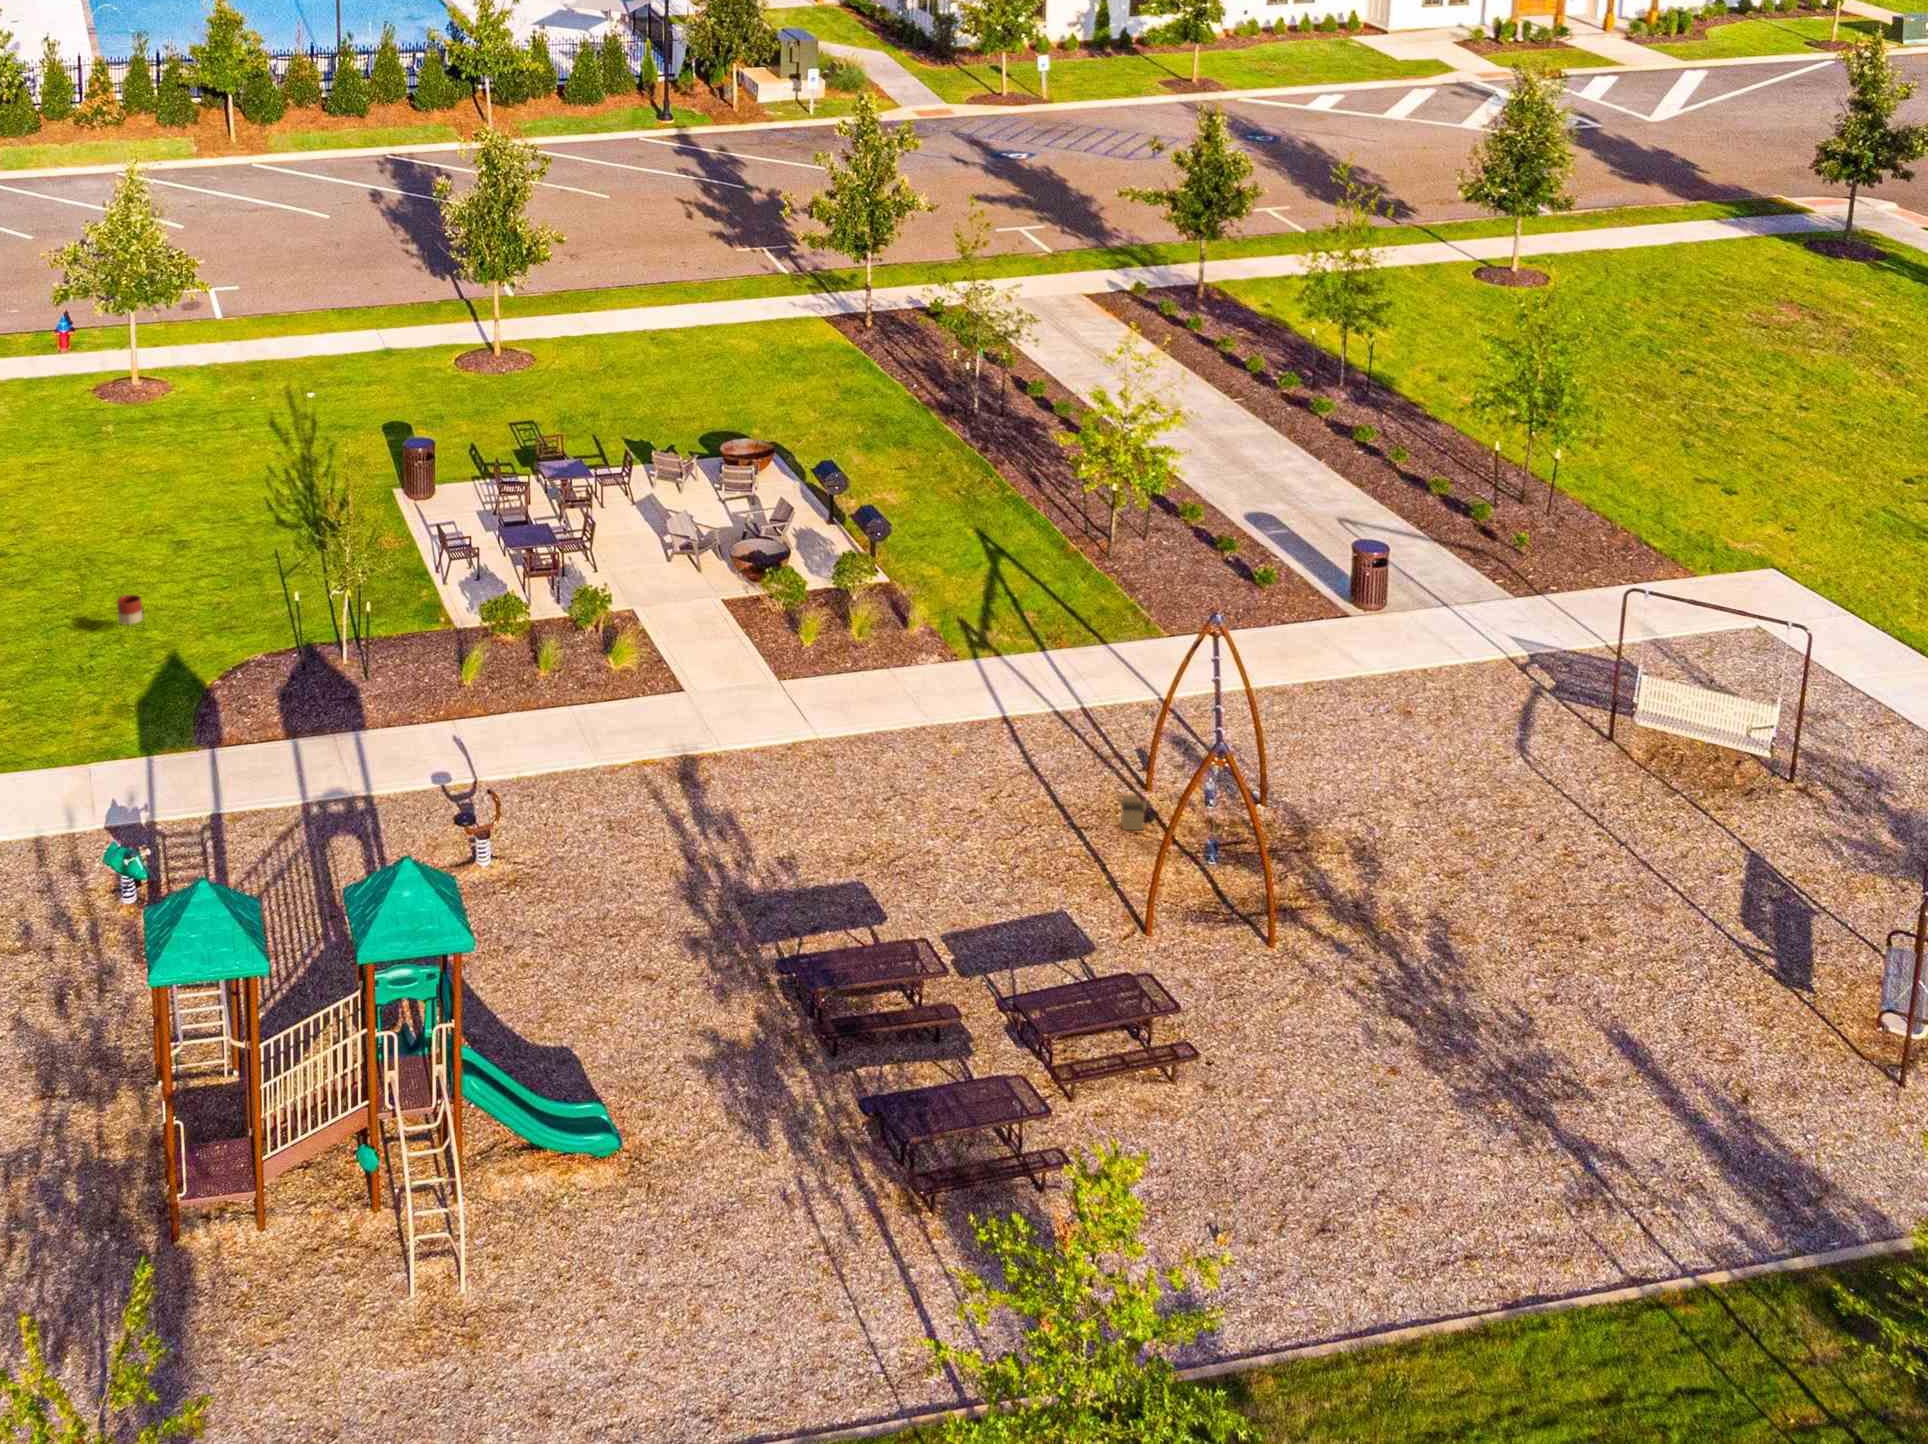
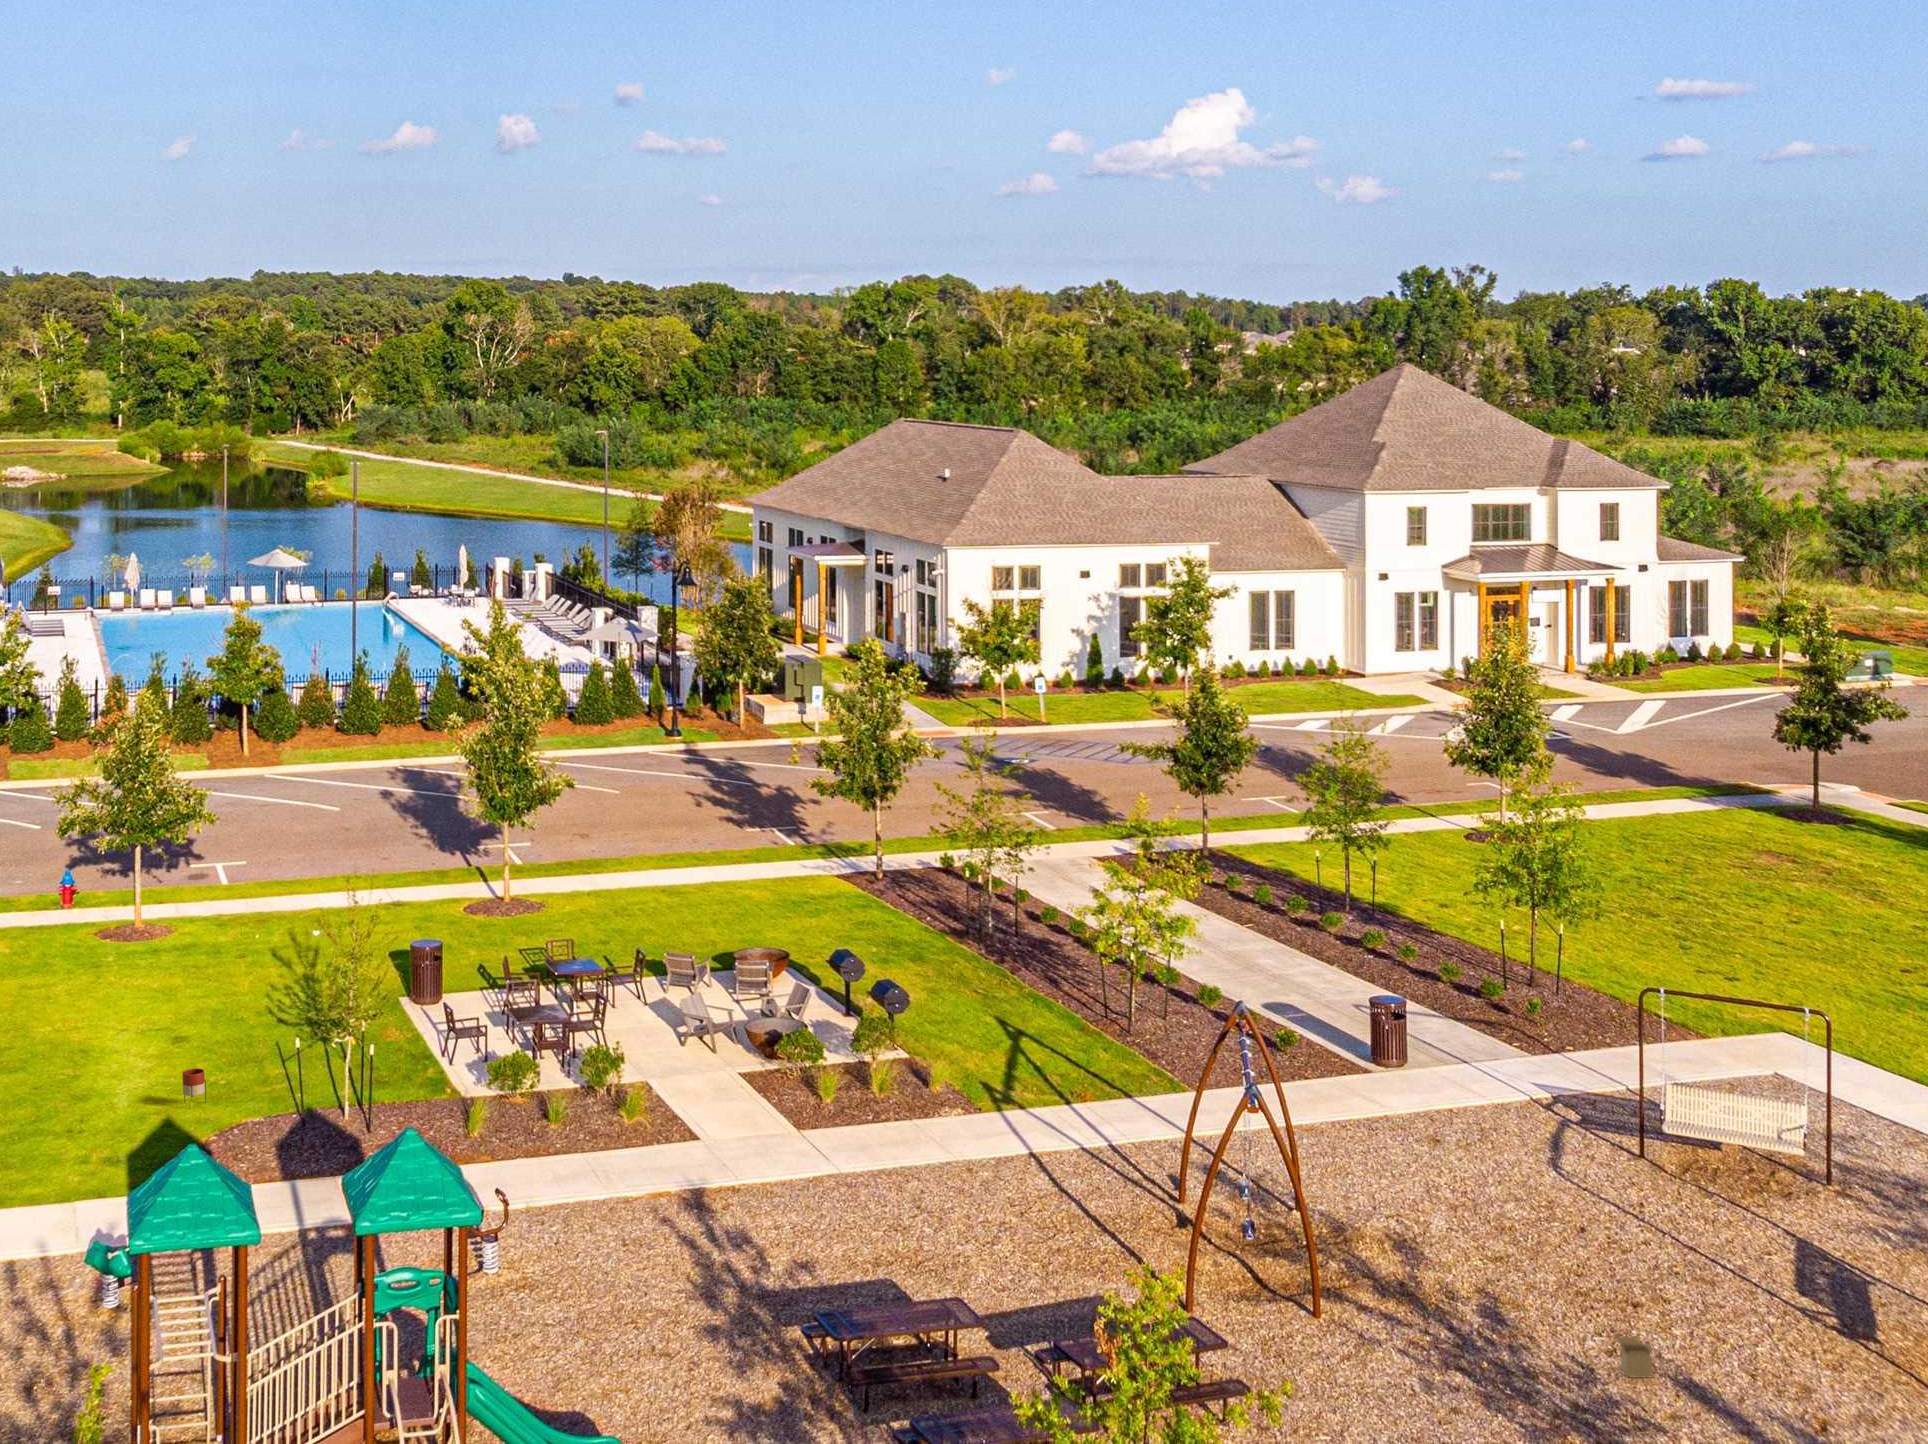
cardboard box: present [1115,789,1147,830] -> present [1615,1332,1653,1378]

